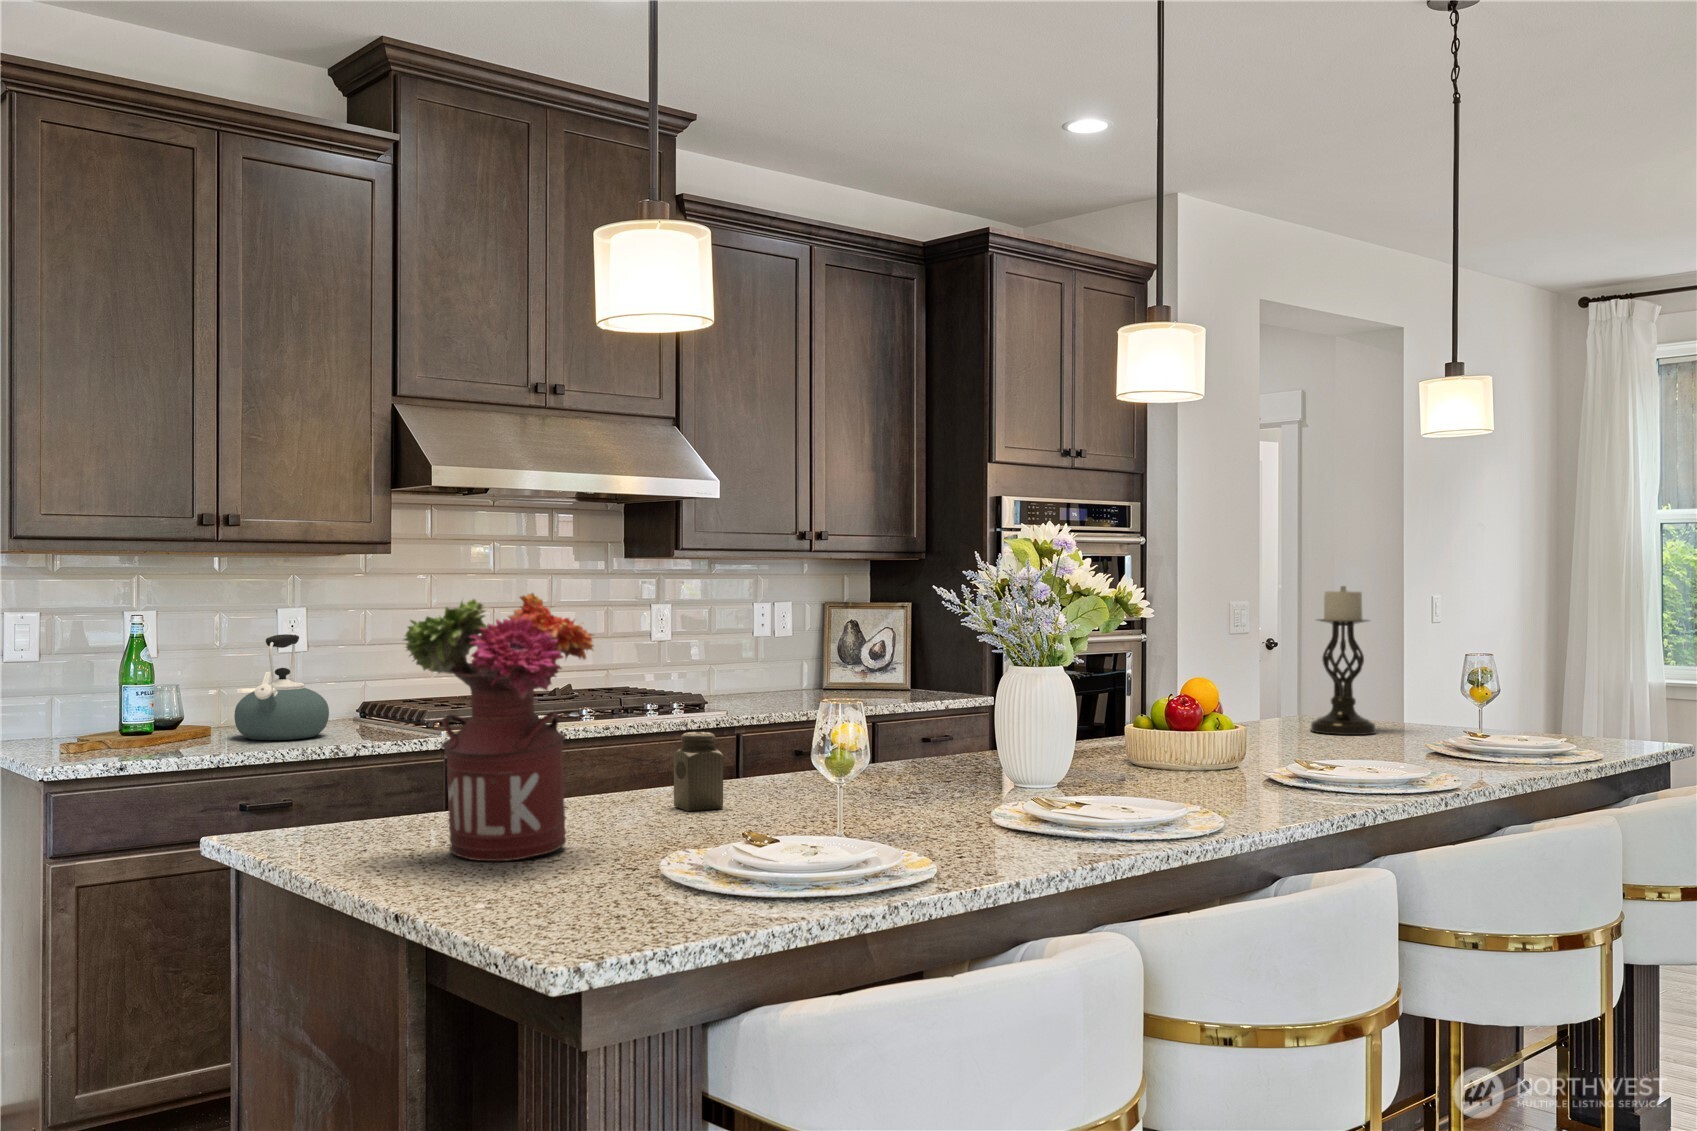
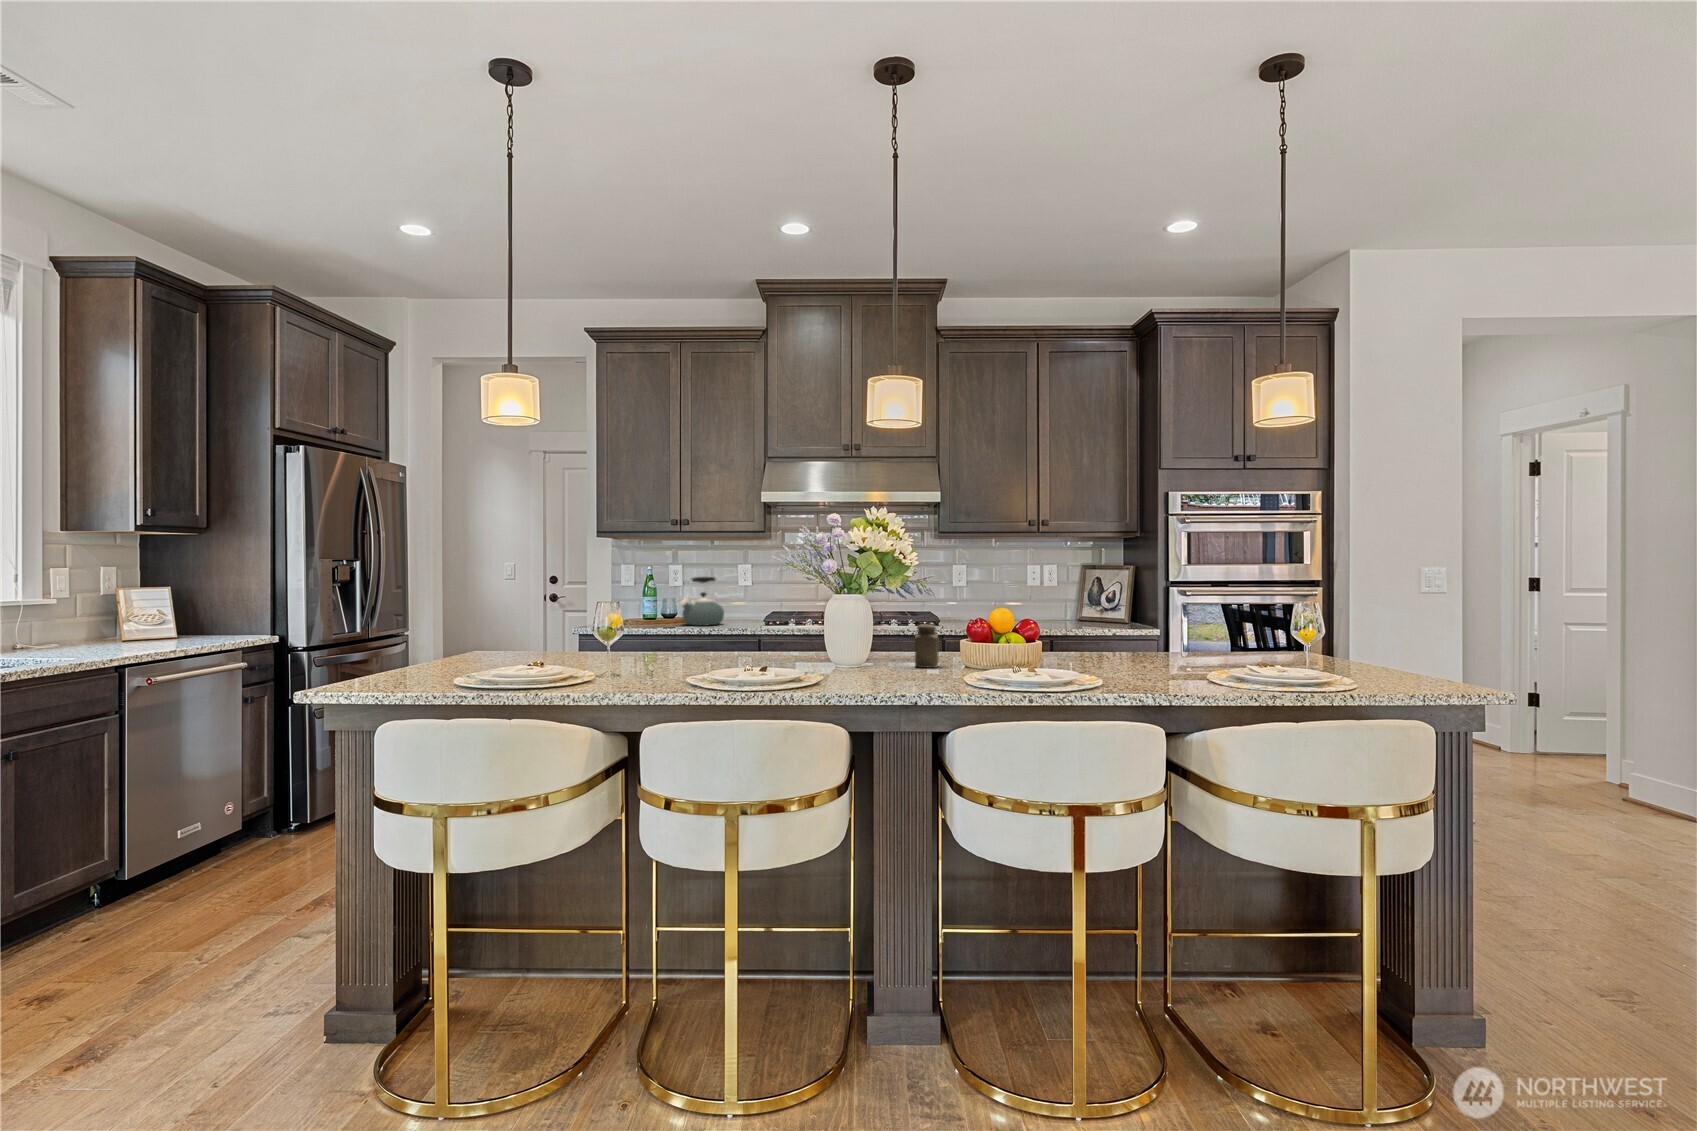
candle holder: present [1311,586,1376,735] -> none [1211,546,1265,663]
flower arrangement: present [404,593,593,861] -> none [455,547,536,665]
salt shaker: present [674,732,724,811] -> present [915,625,939,668]

